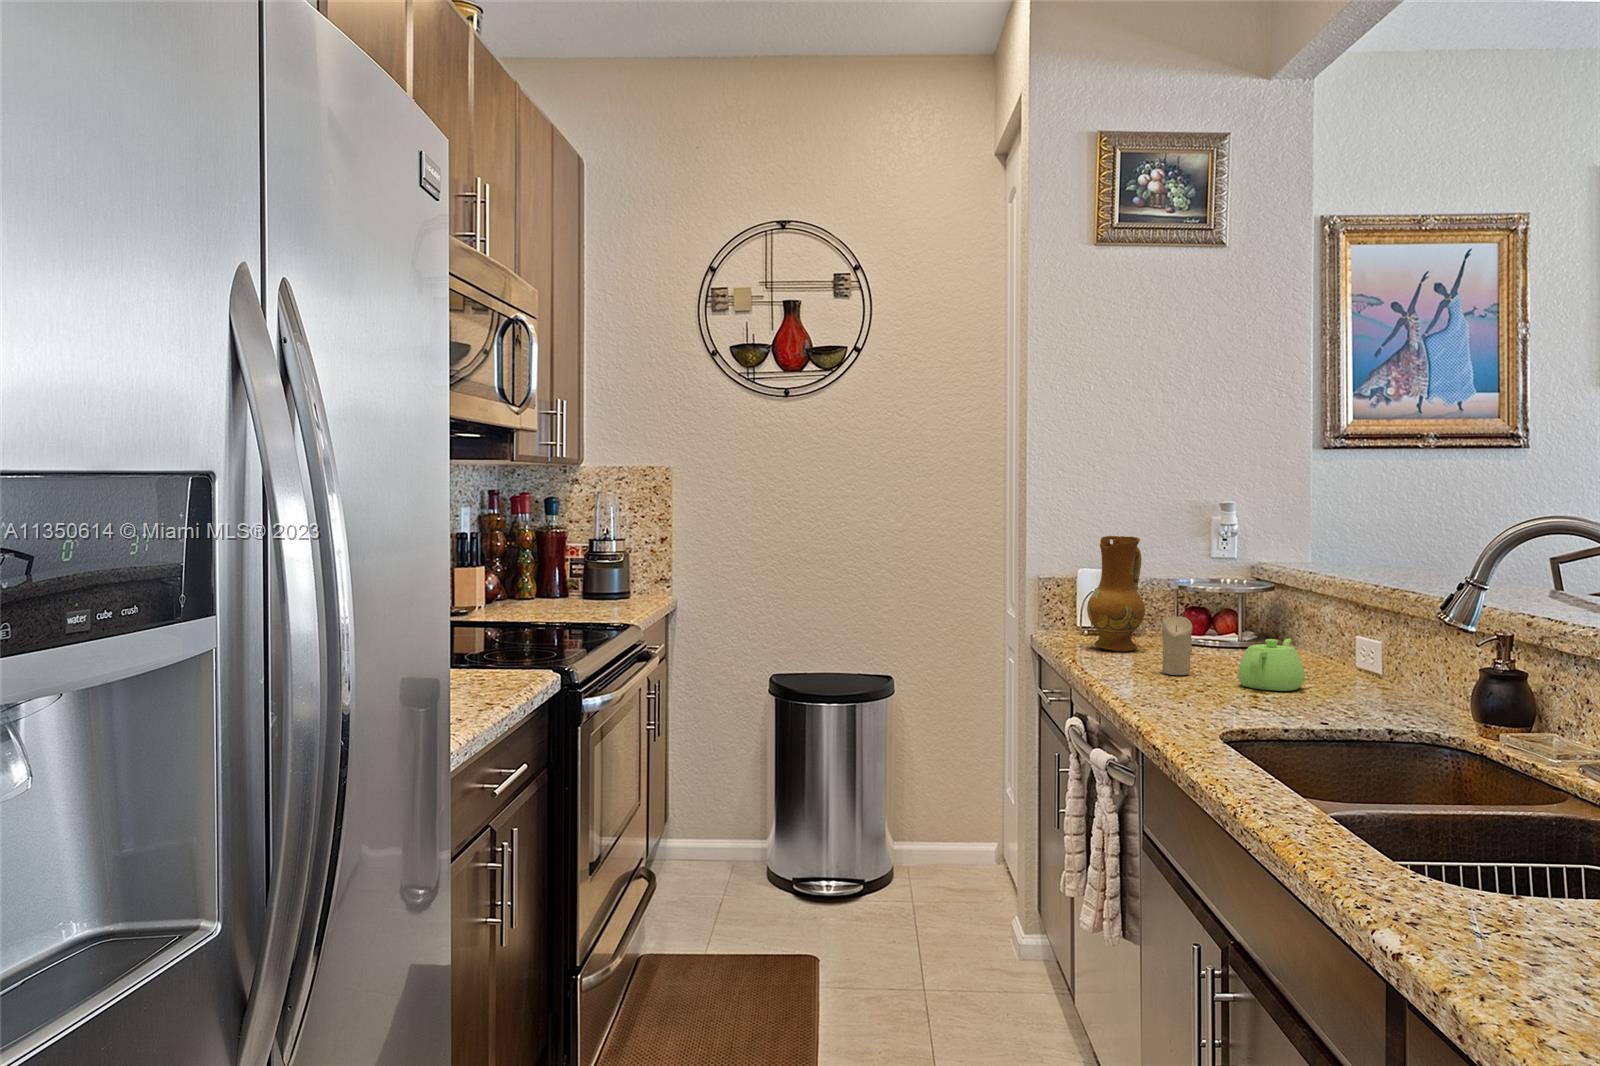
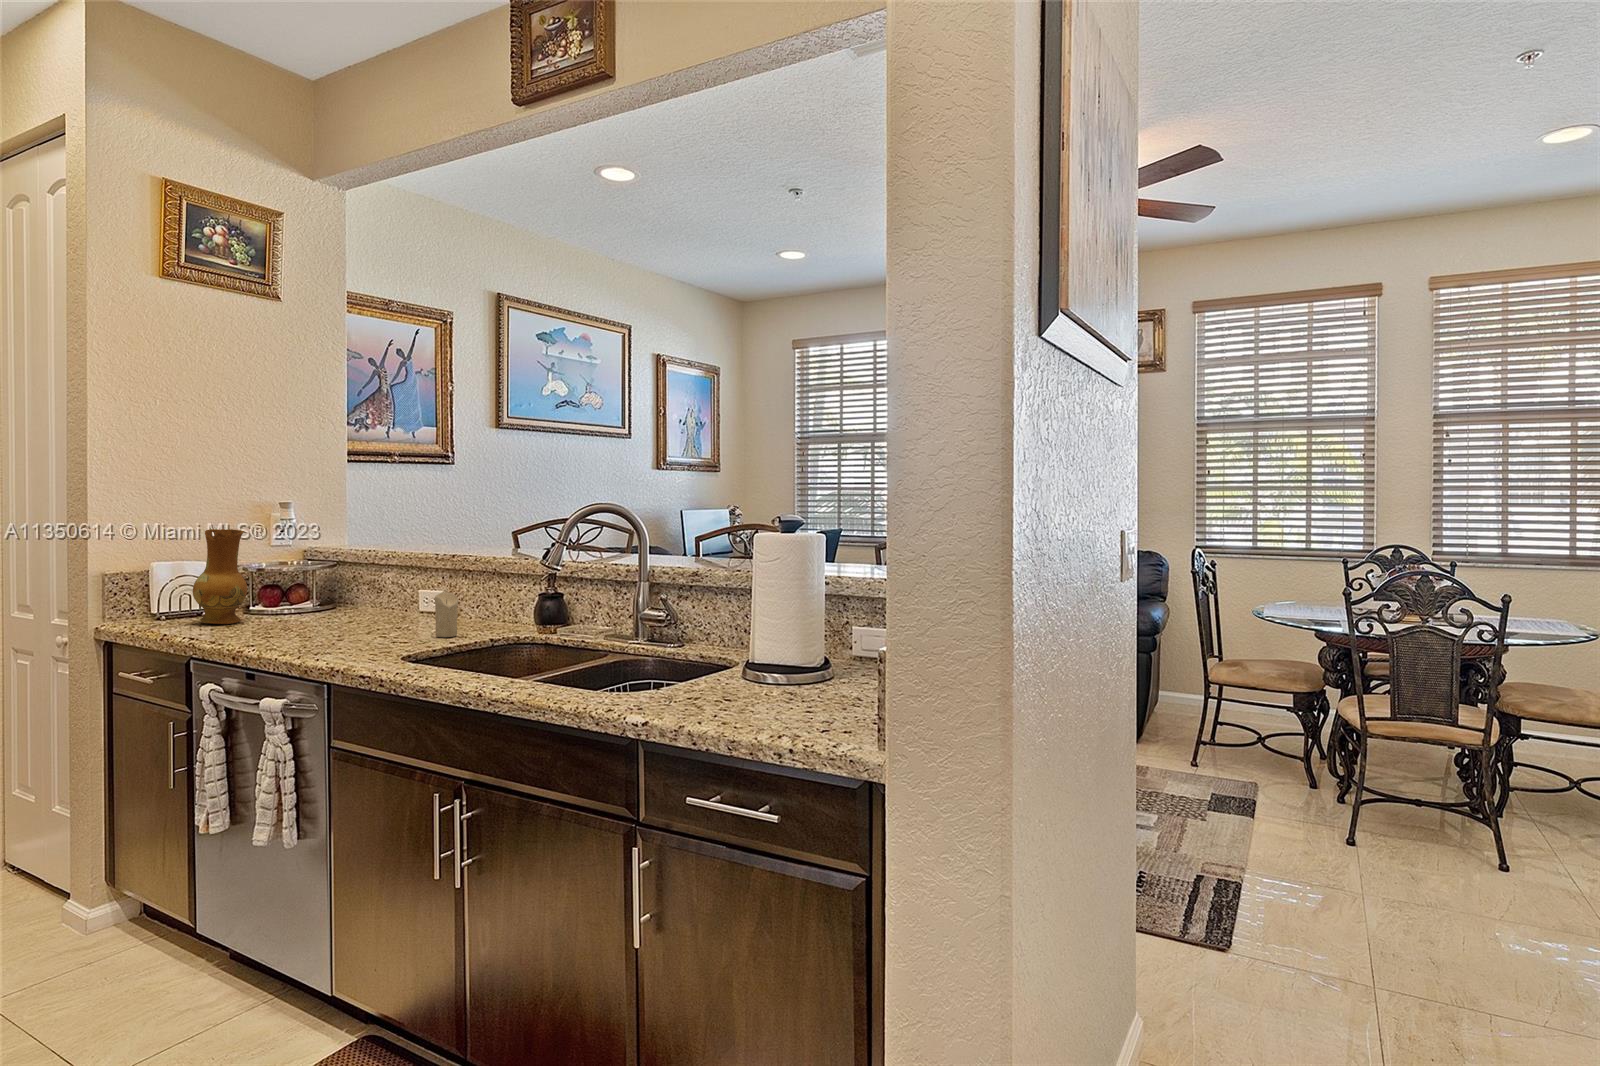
candle: present [1162,617,1192,675] -> present [435,592,458,637]
teapot: present [1238,638,1305,691] -> none [361,597,406,633]

